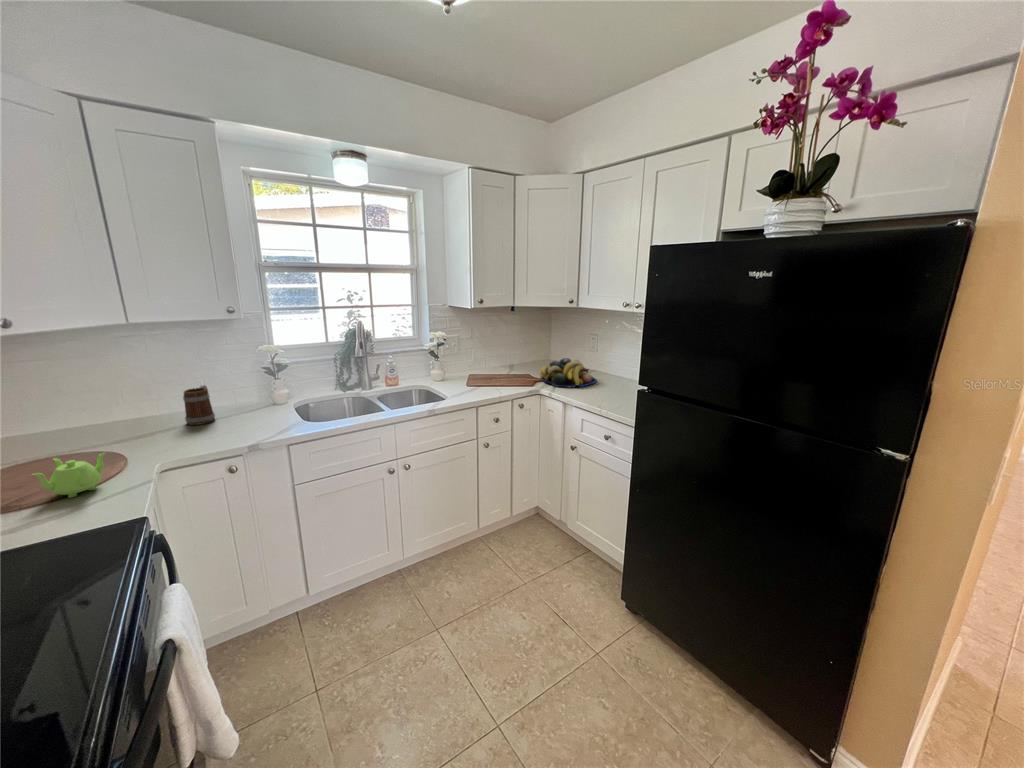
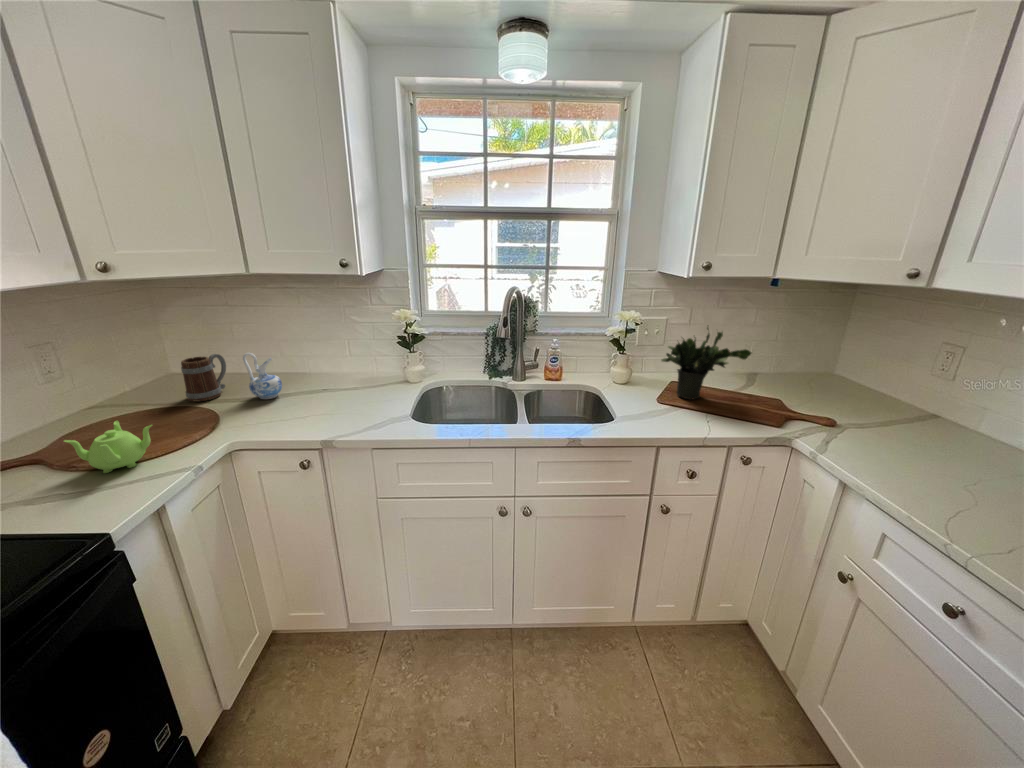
potted plant: none [464,335,512,382] -> present [661,327,752,399]
fruit bowl: present [540,358,596,387] -> none [800,385,938,455]
mug: present [183,385,215,425] -> present [181,354,226,401]
ceramic pitcher: none [124,395,163,436] -> present [243,353,282,399]

